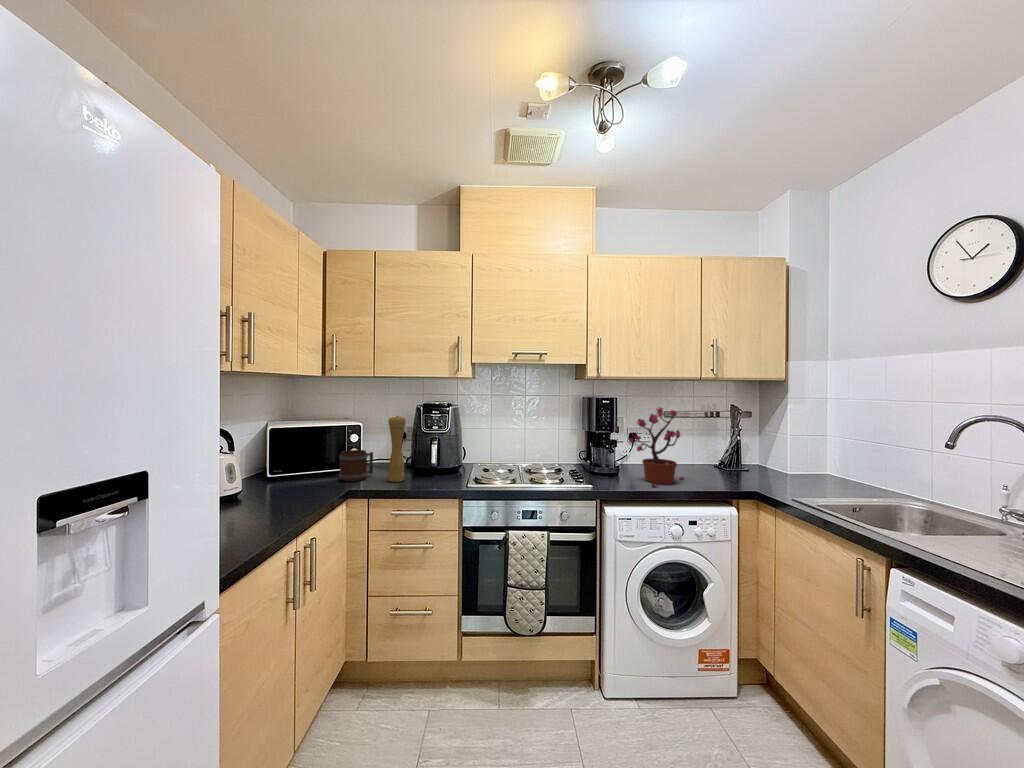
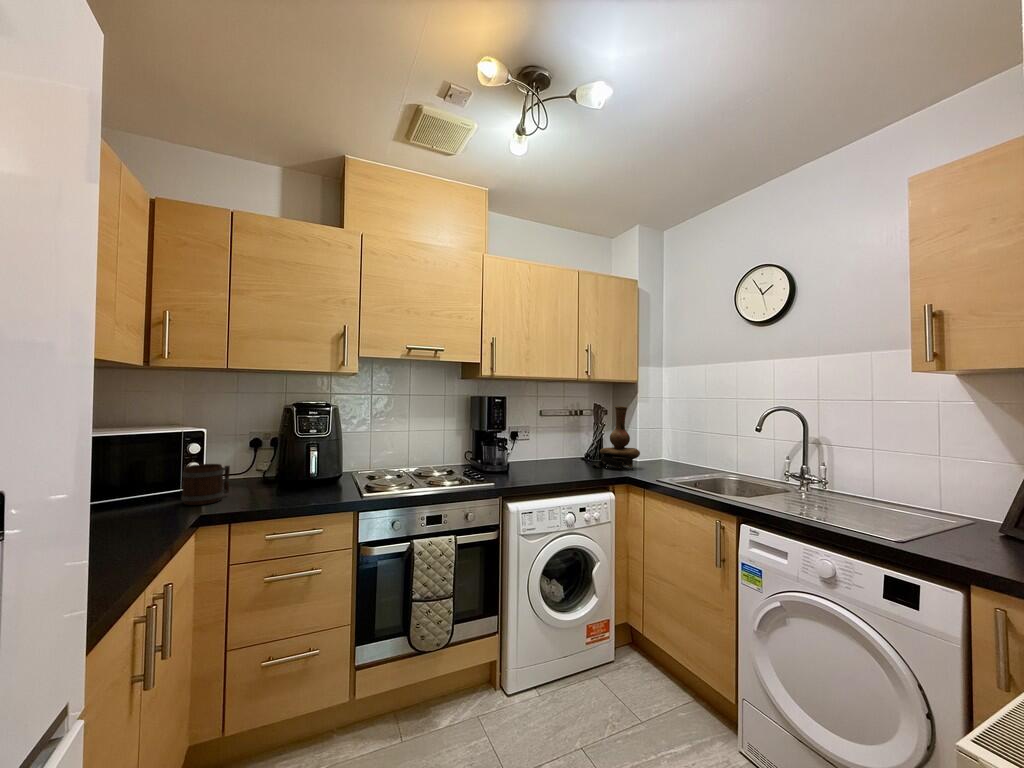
potted plant: present [629,408,685,486] -> none [519,406,566,480]
vase: none [720,409,784,484] -> present [593,406,640,469]
pepper mill: present [388,416,406,482] -> none [256,419,280,500]

